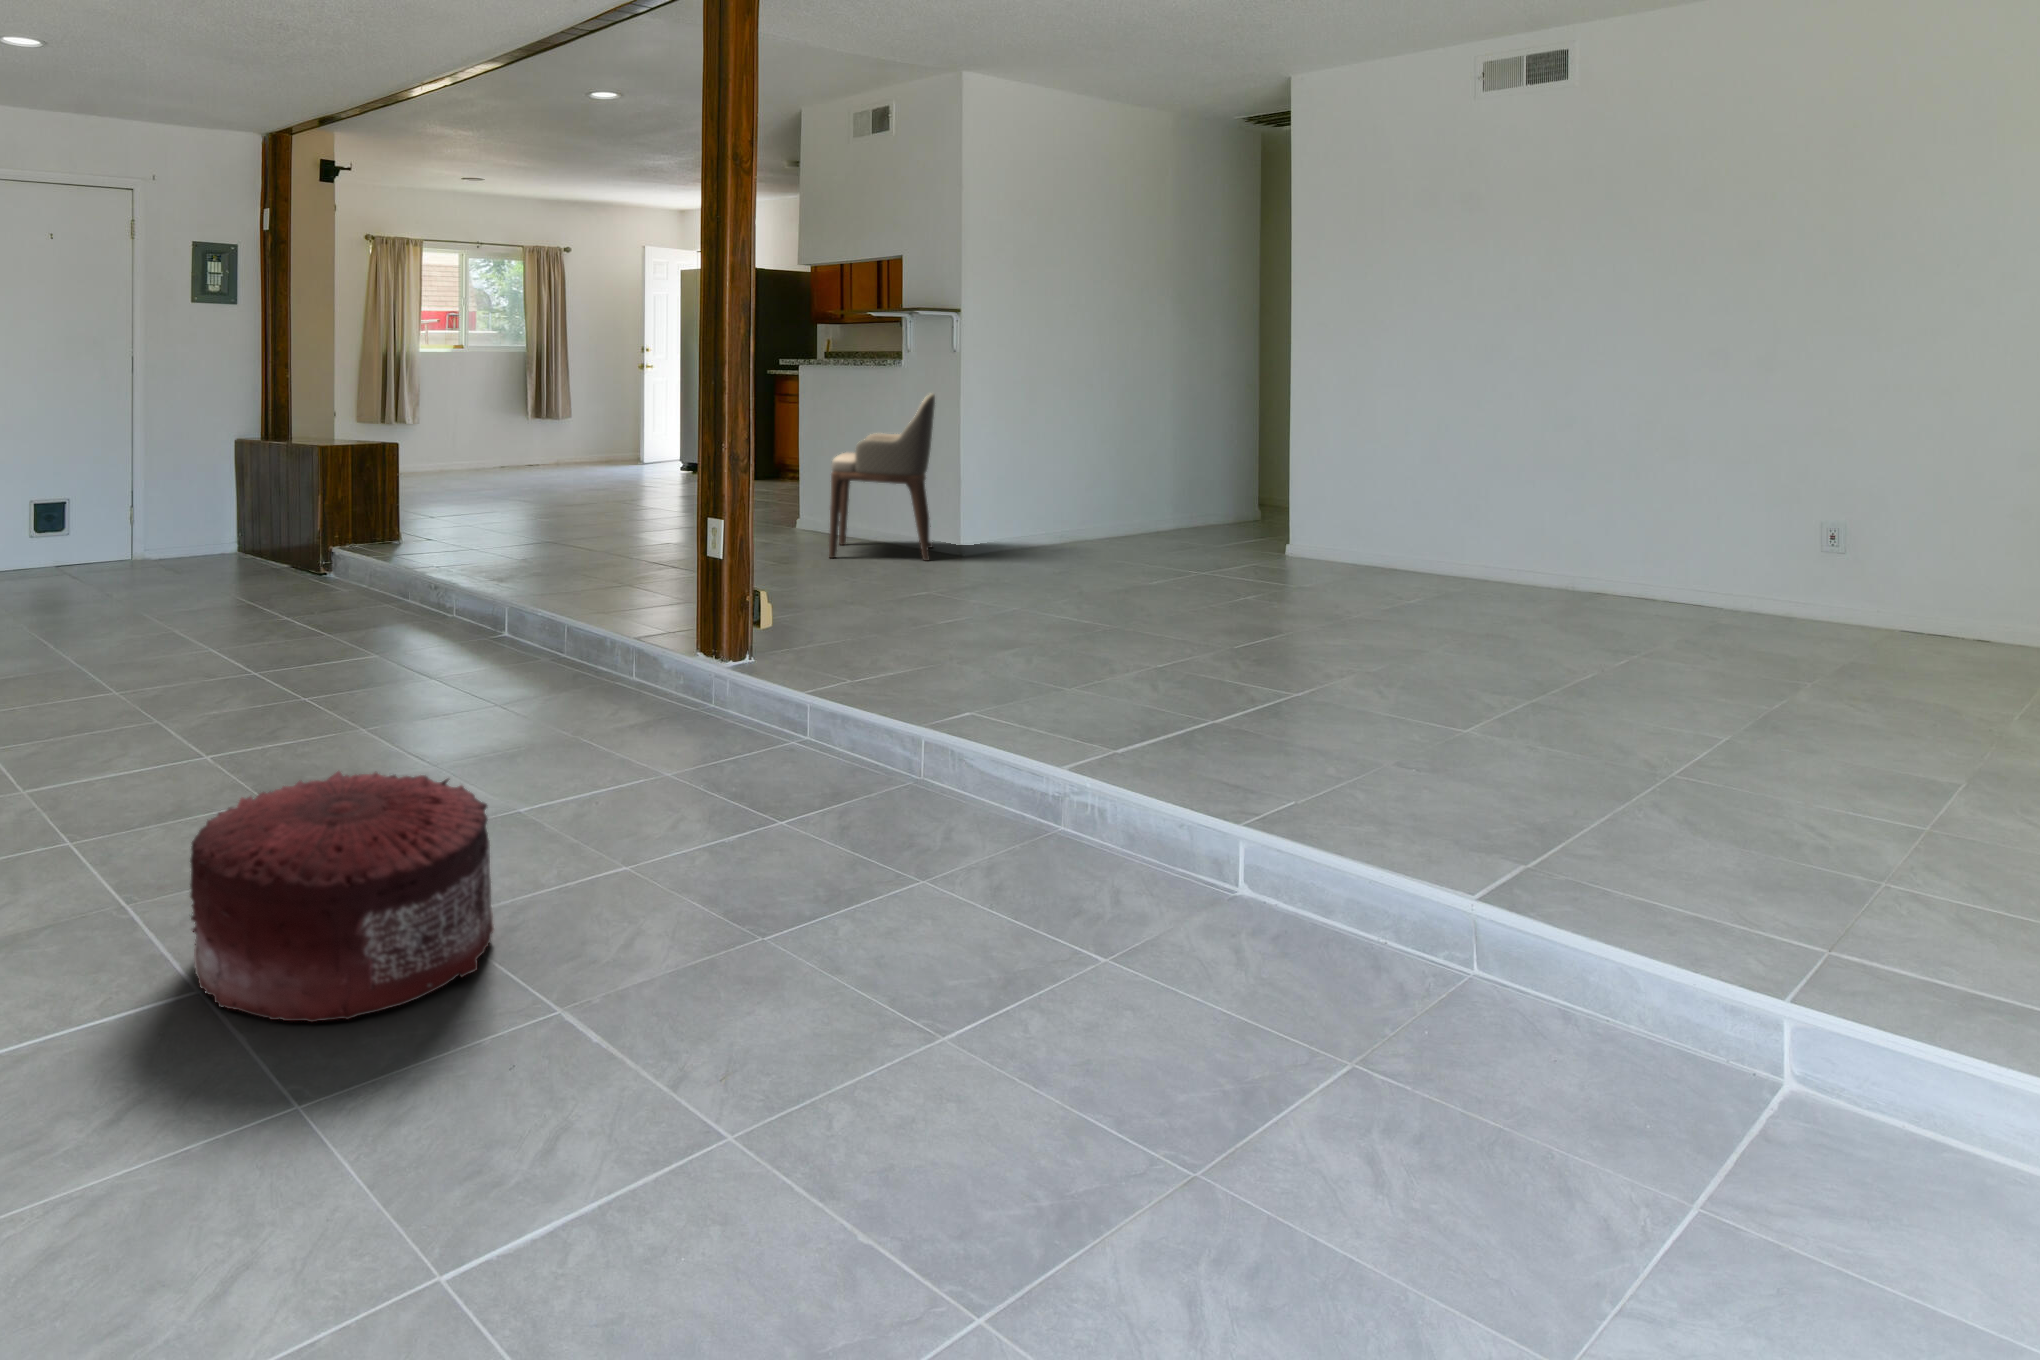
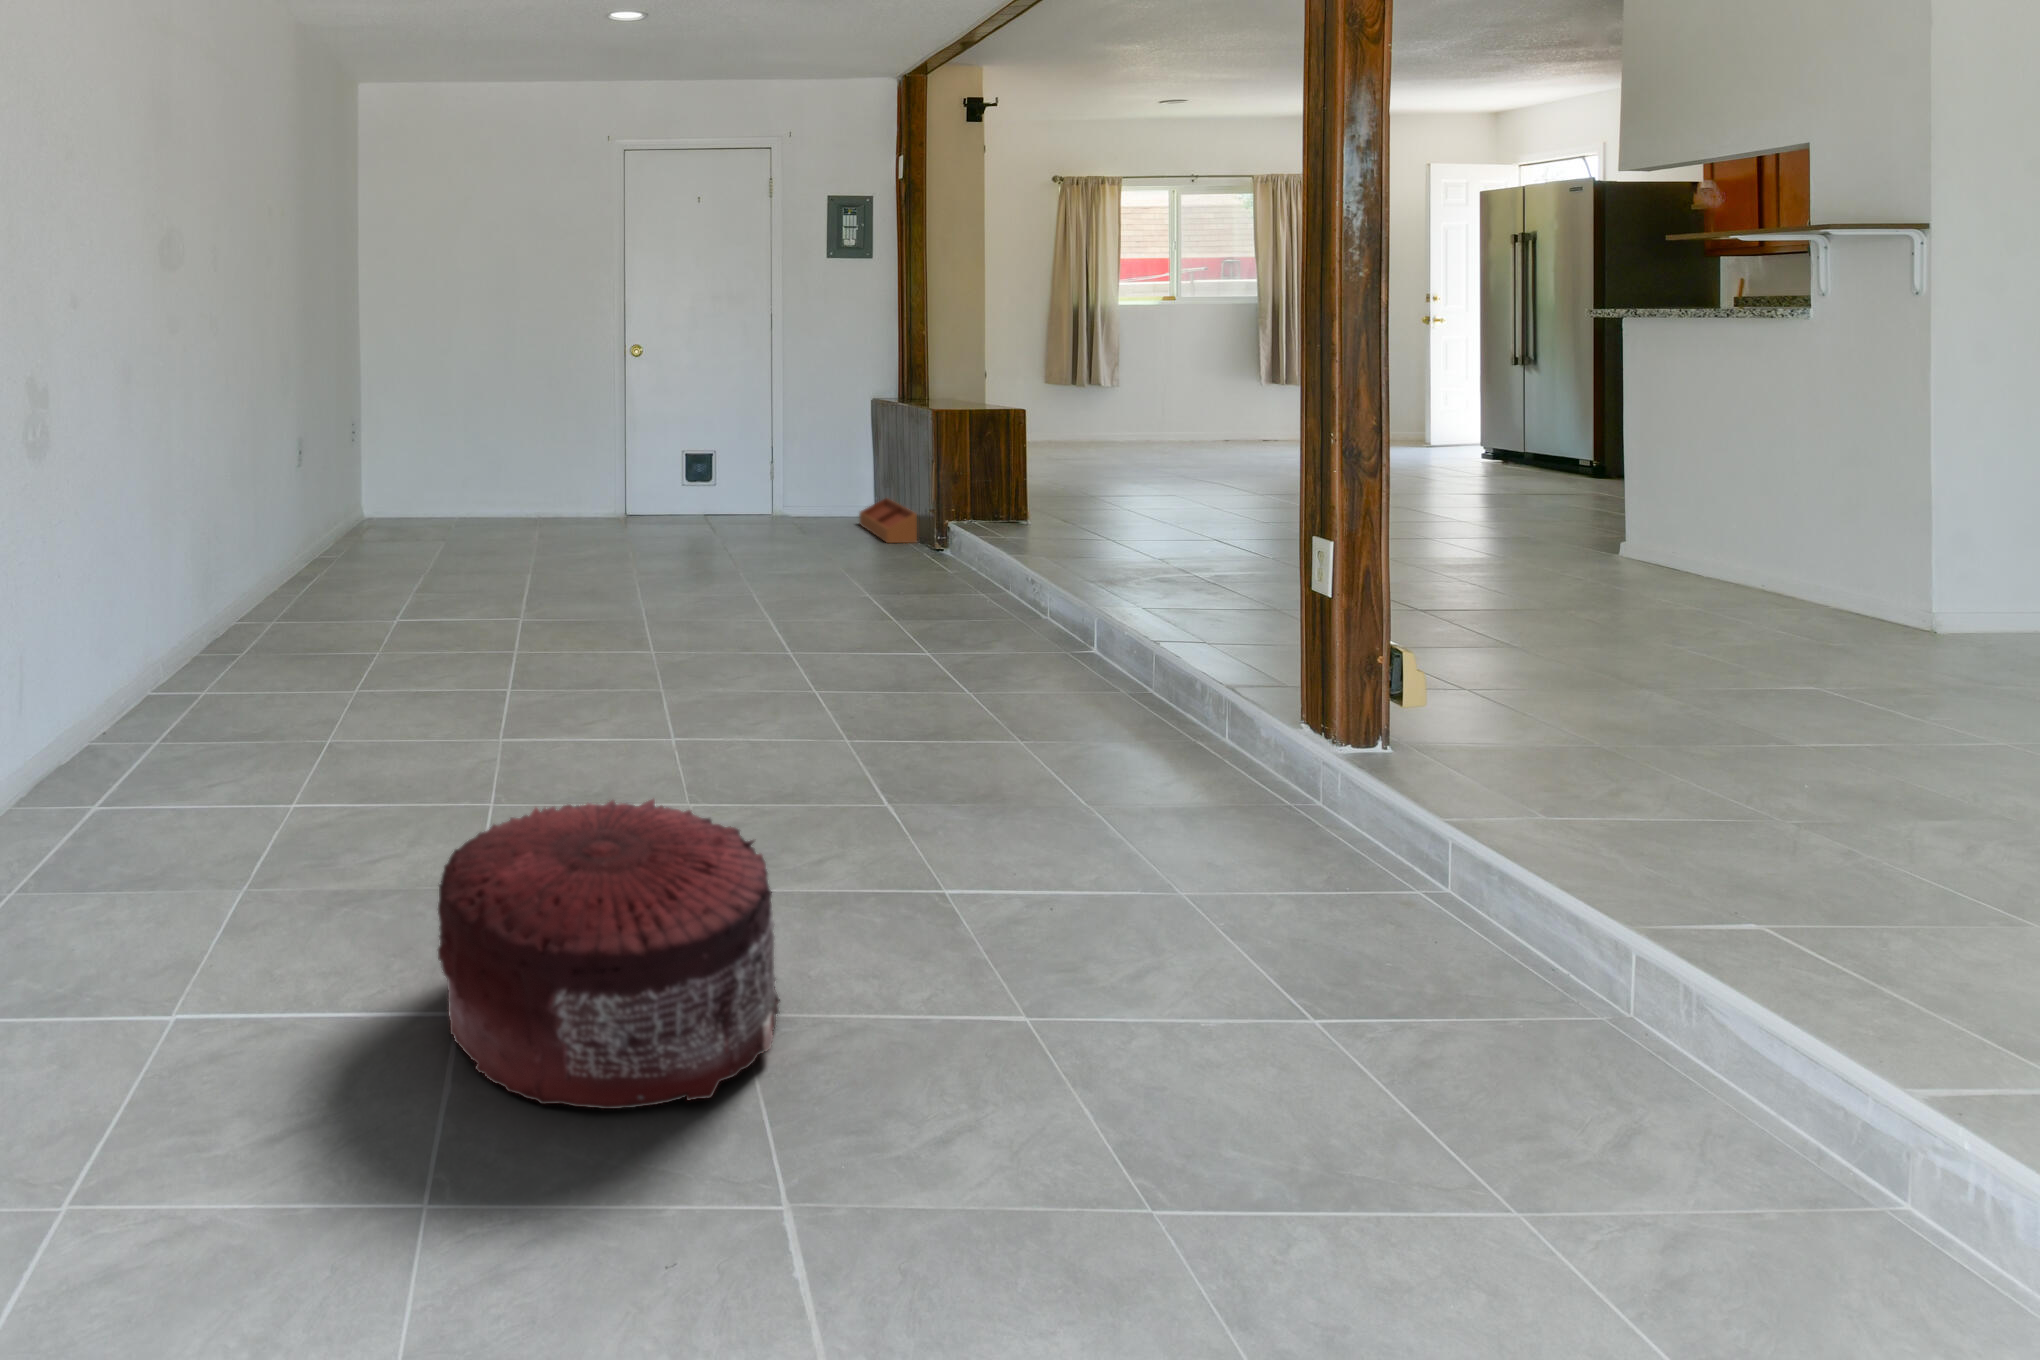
armchair: present [829,394,935,561] -> none [1640,361,1875,628]
storage bin: none [233,535,302,577] -> present [859,498,917,543]

